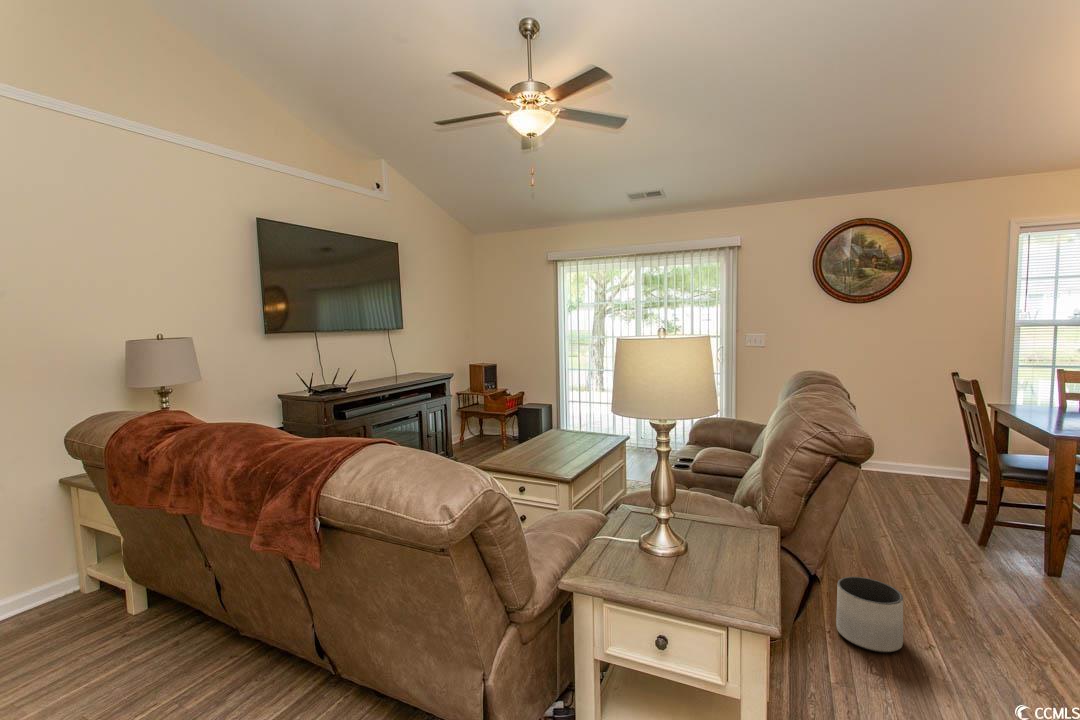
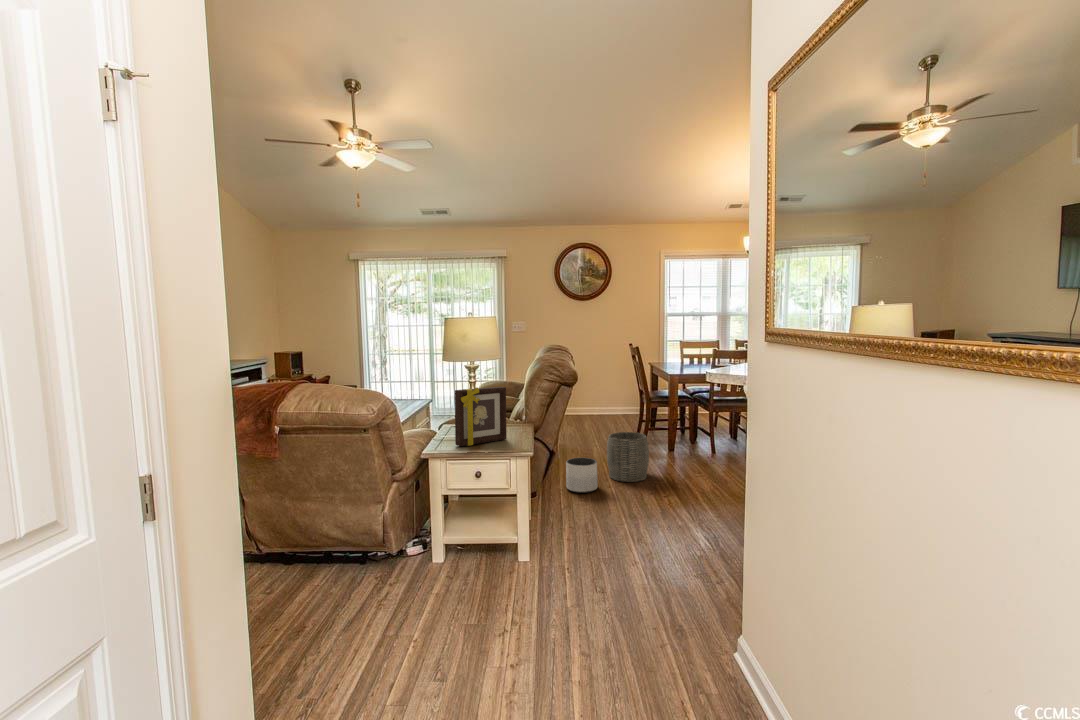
picture frame: none [624,467,726,578] -> present [455,387,507,446]
woven basket: none [919,538,1021,648] -> present [607,432,649,482]

